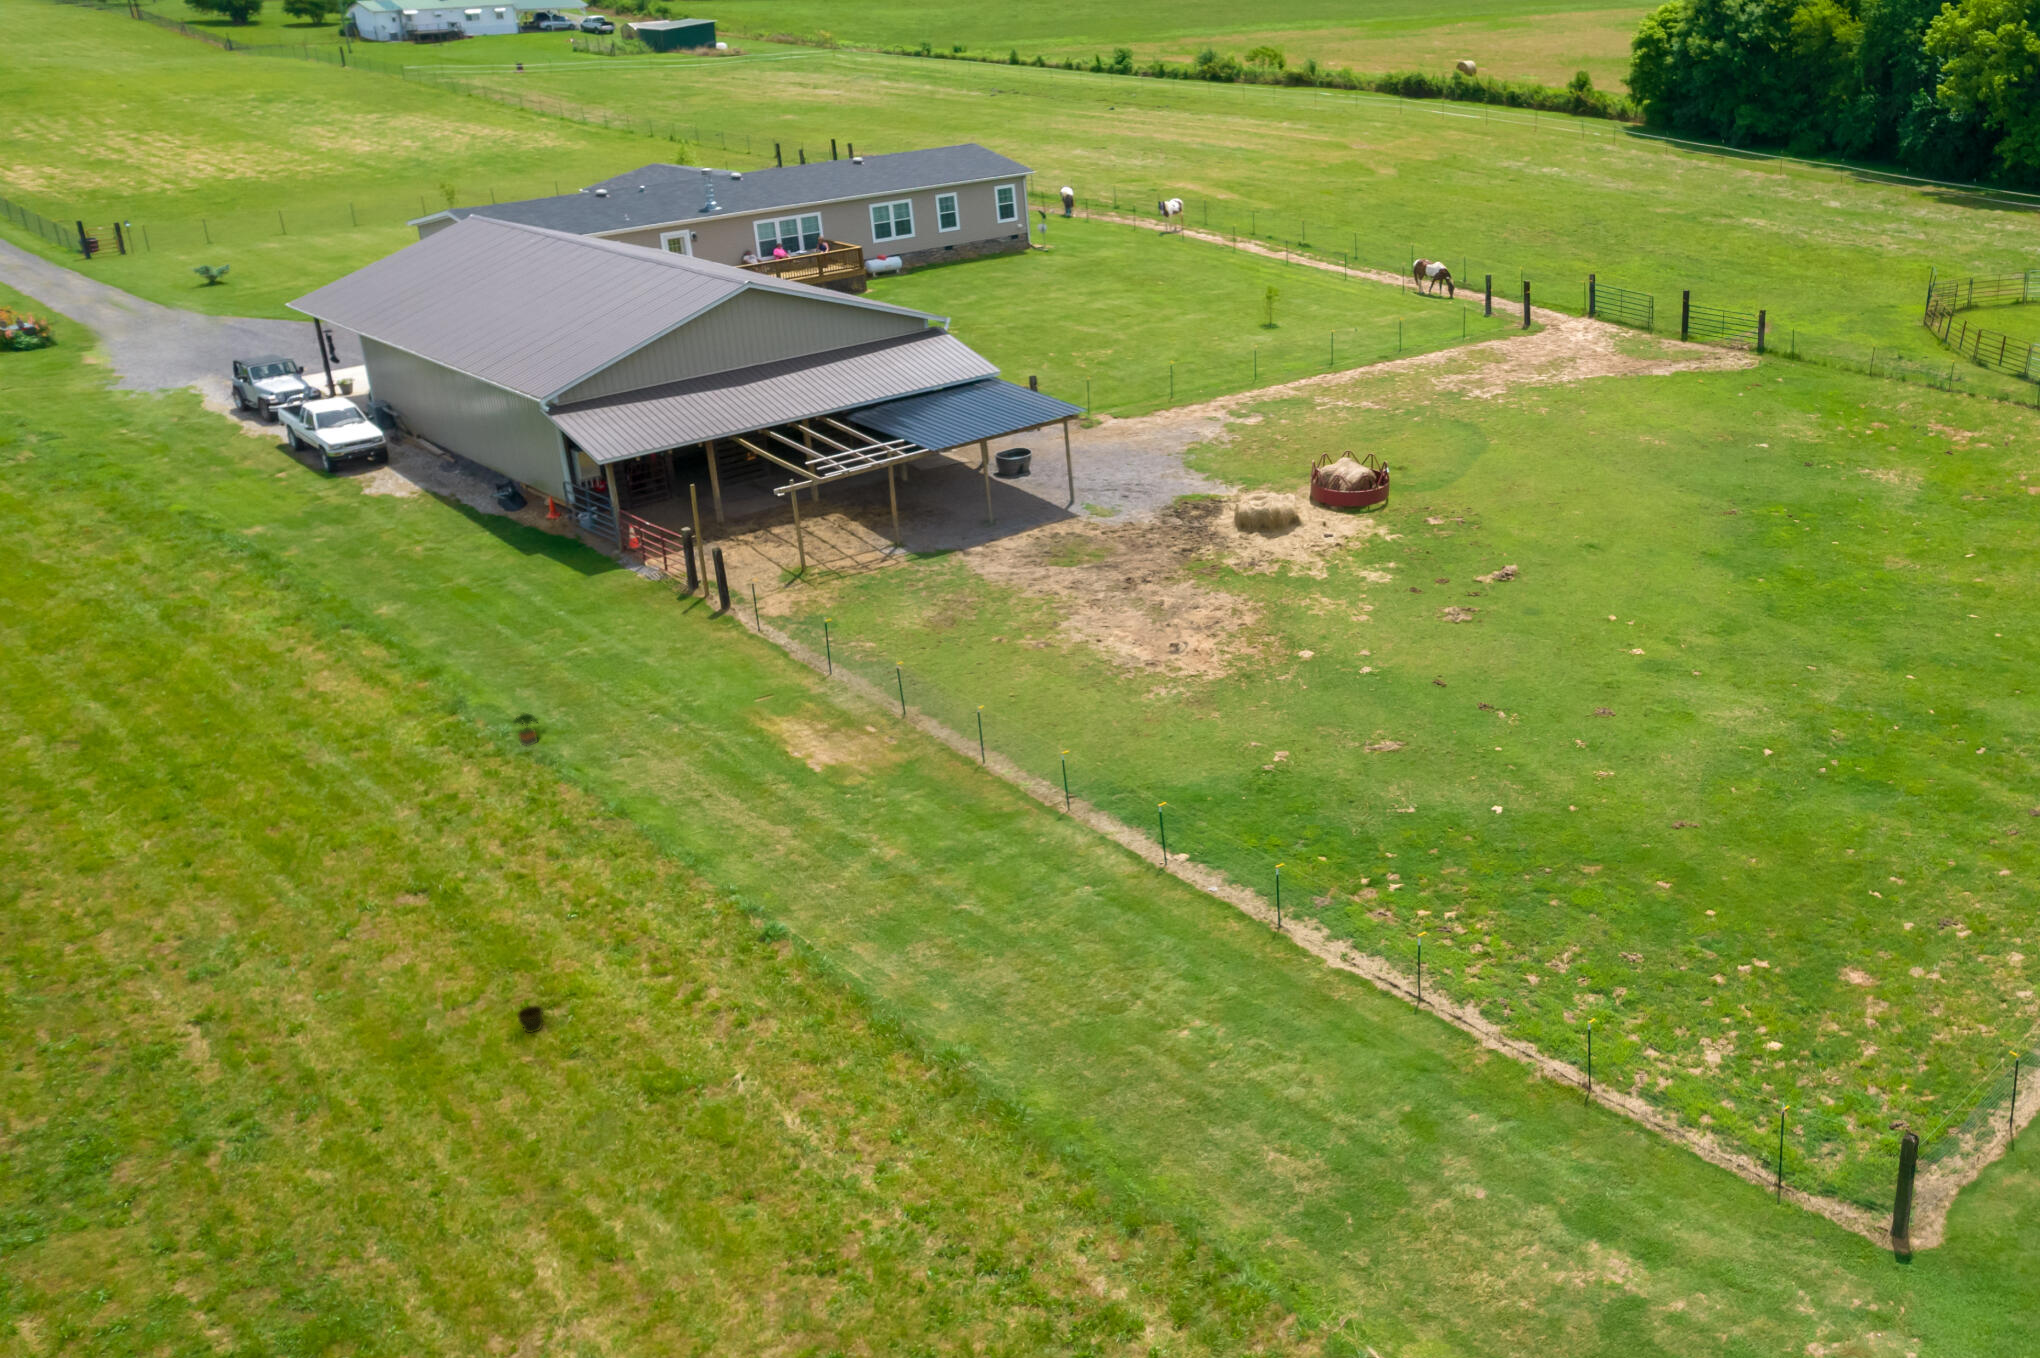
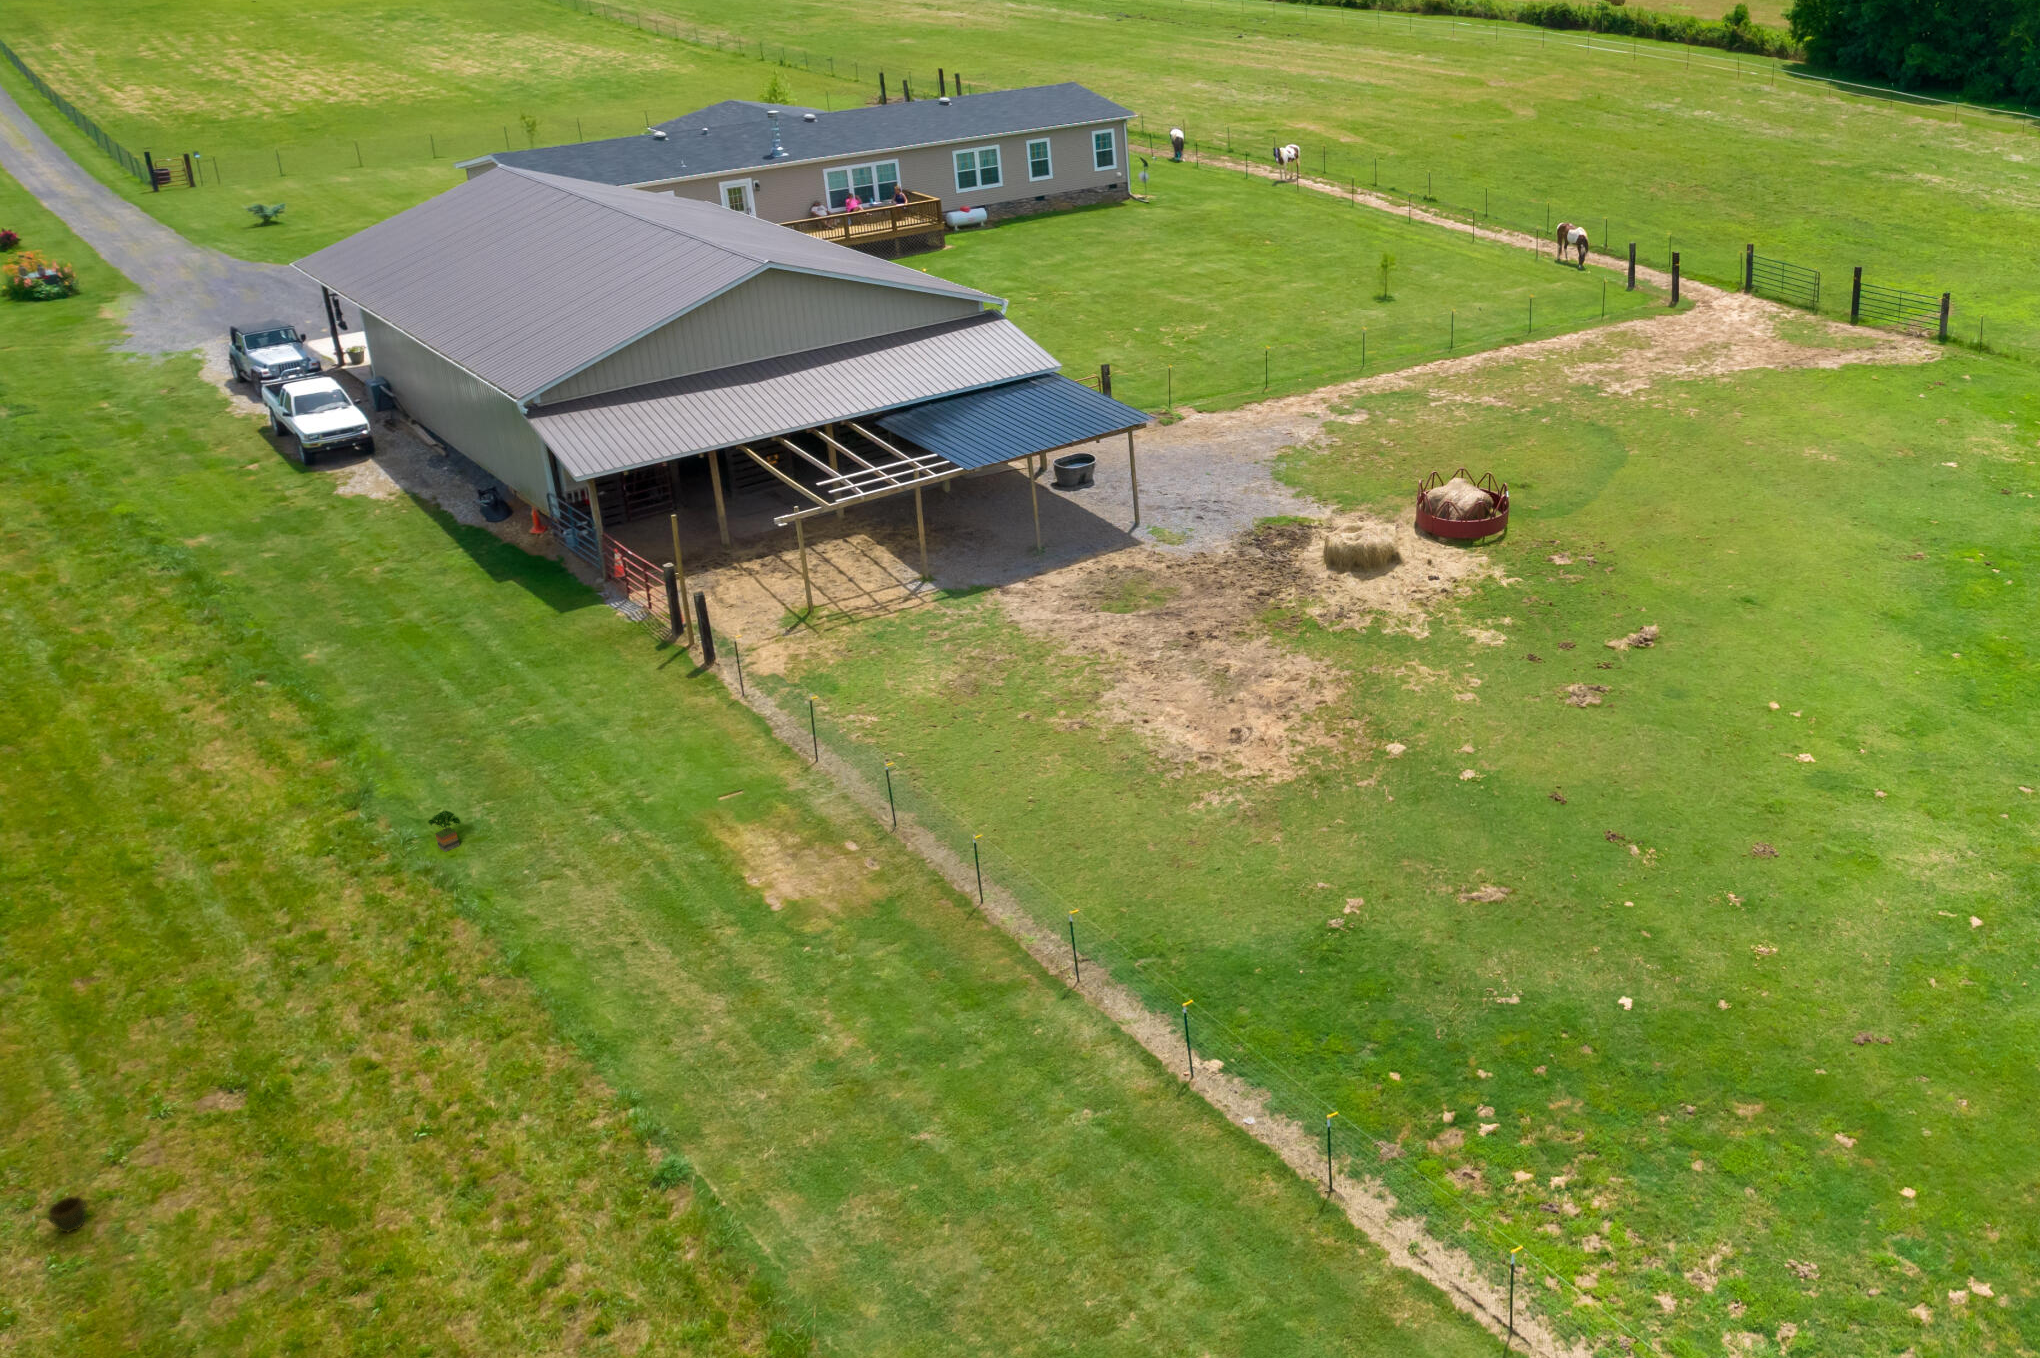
bucket: present [518,1005,544,1033] -> present [48,1196,87,1232]

